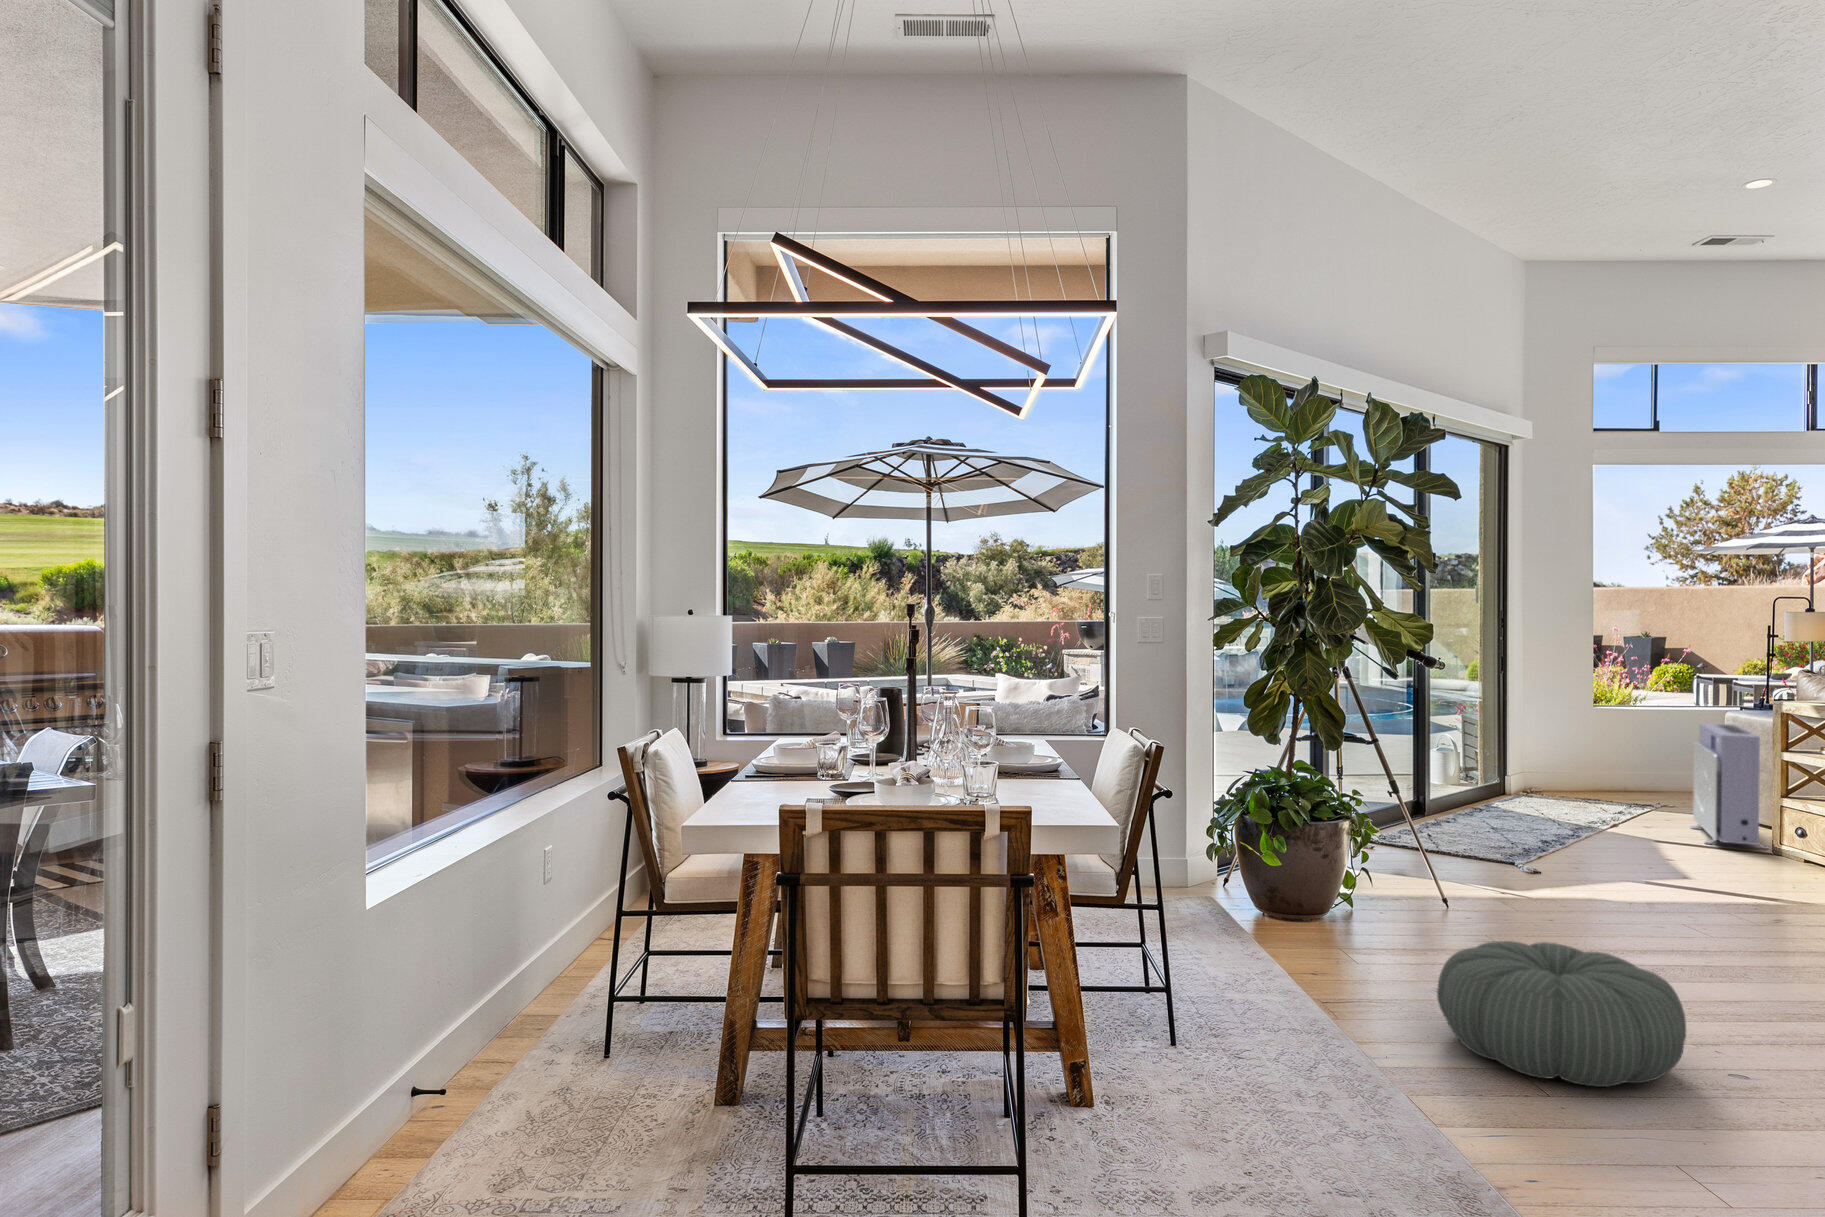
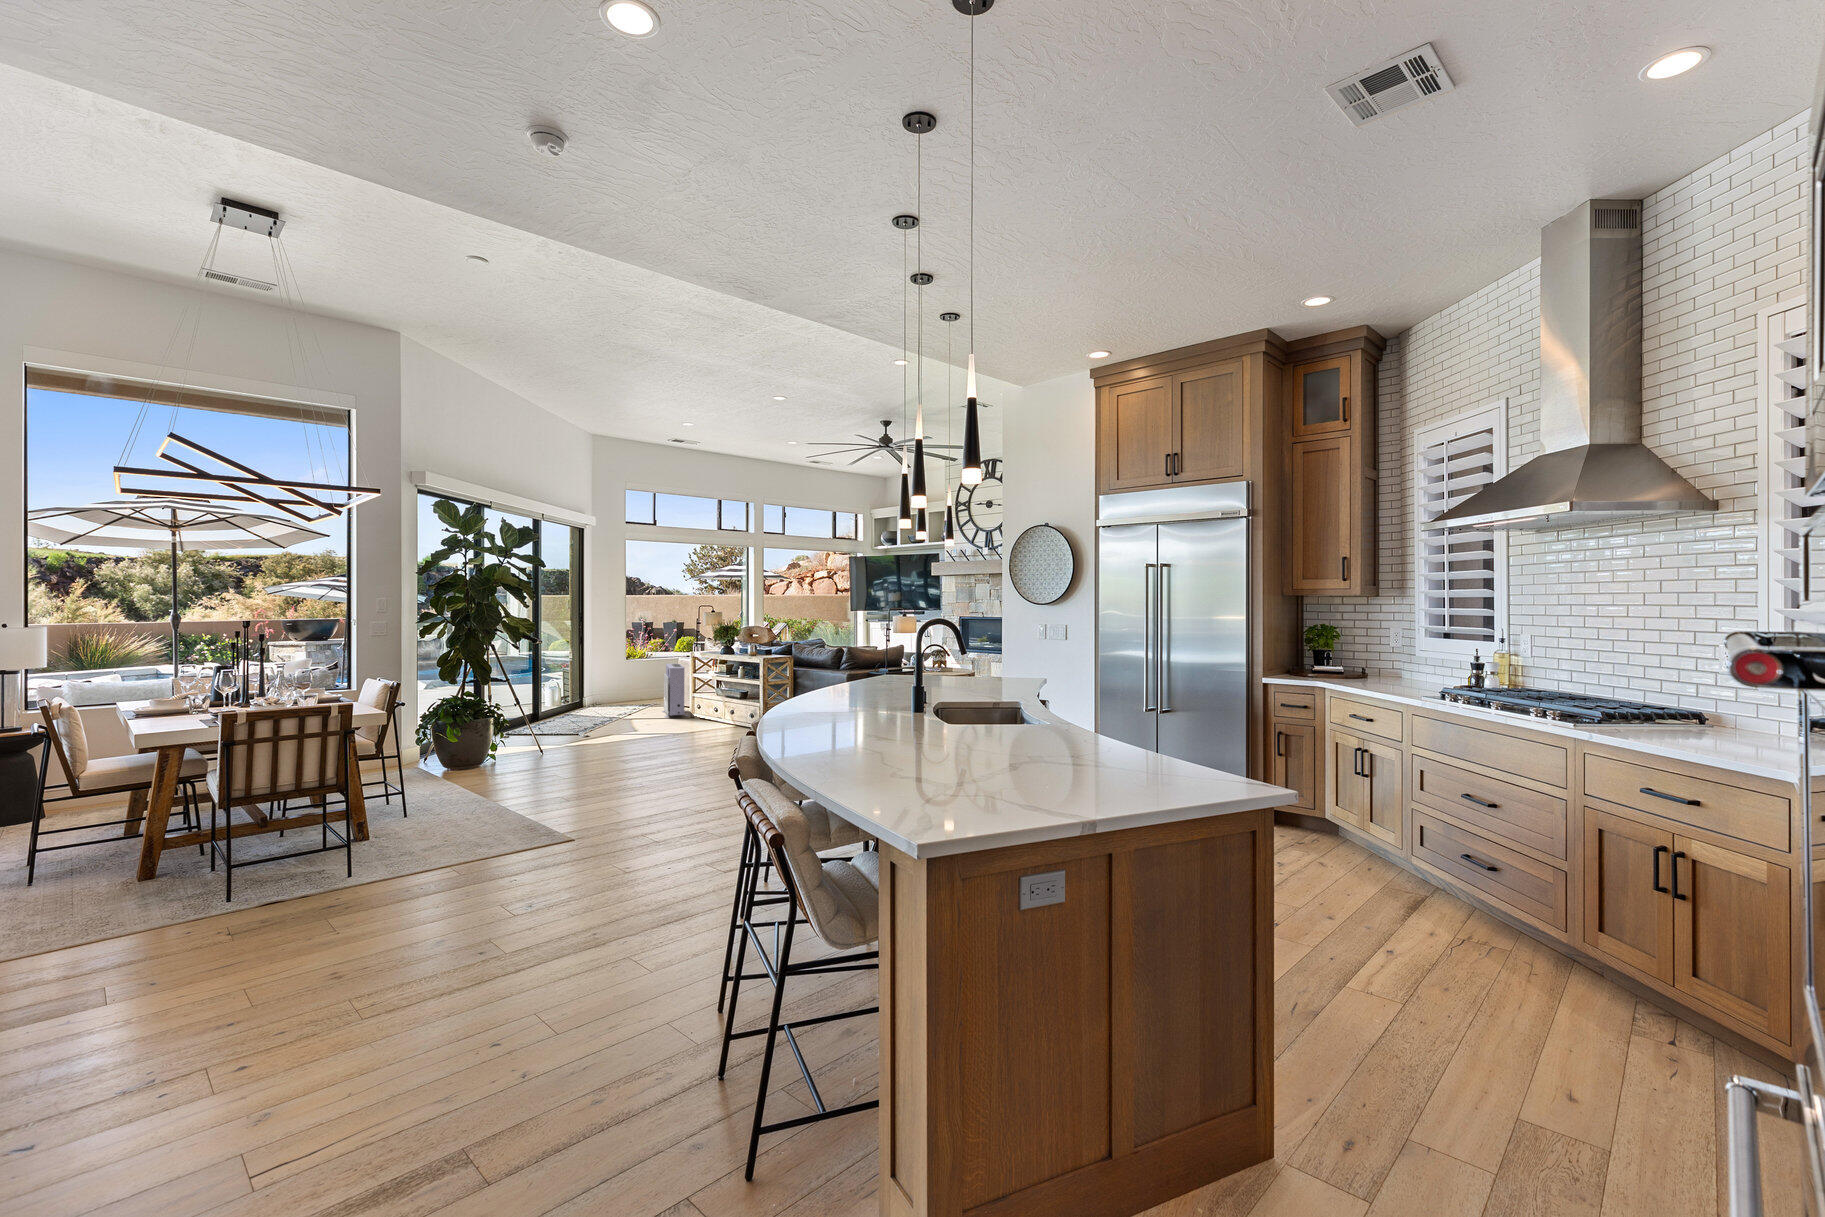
pouf: present [1437,941,1686,1087] -> none [528,749,618,796]

